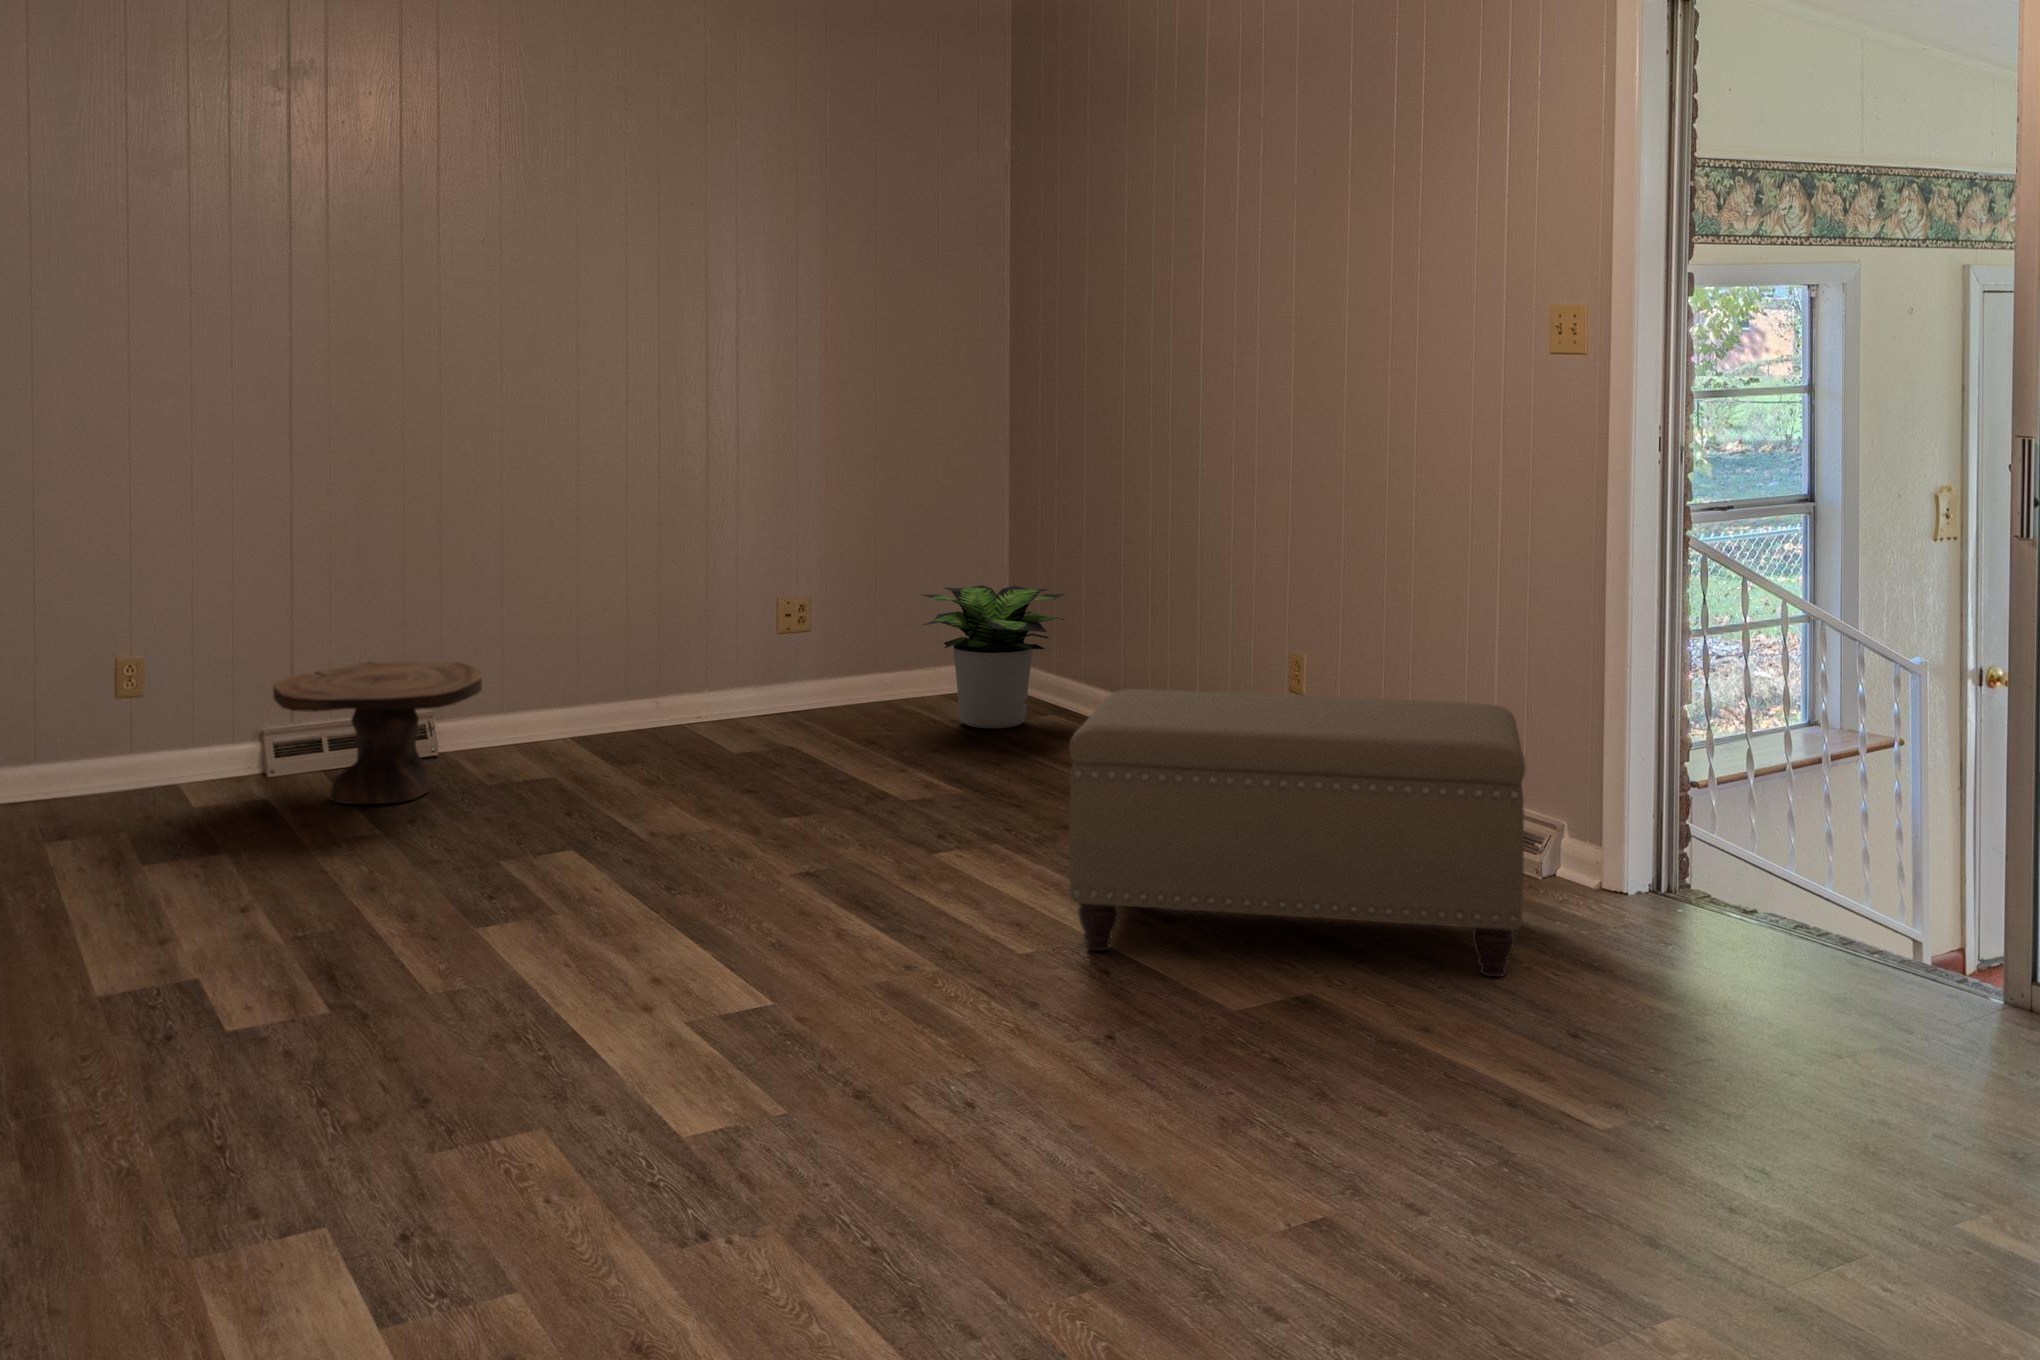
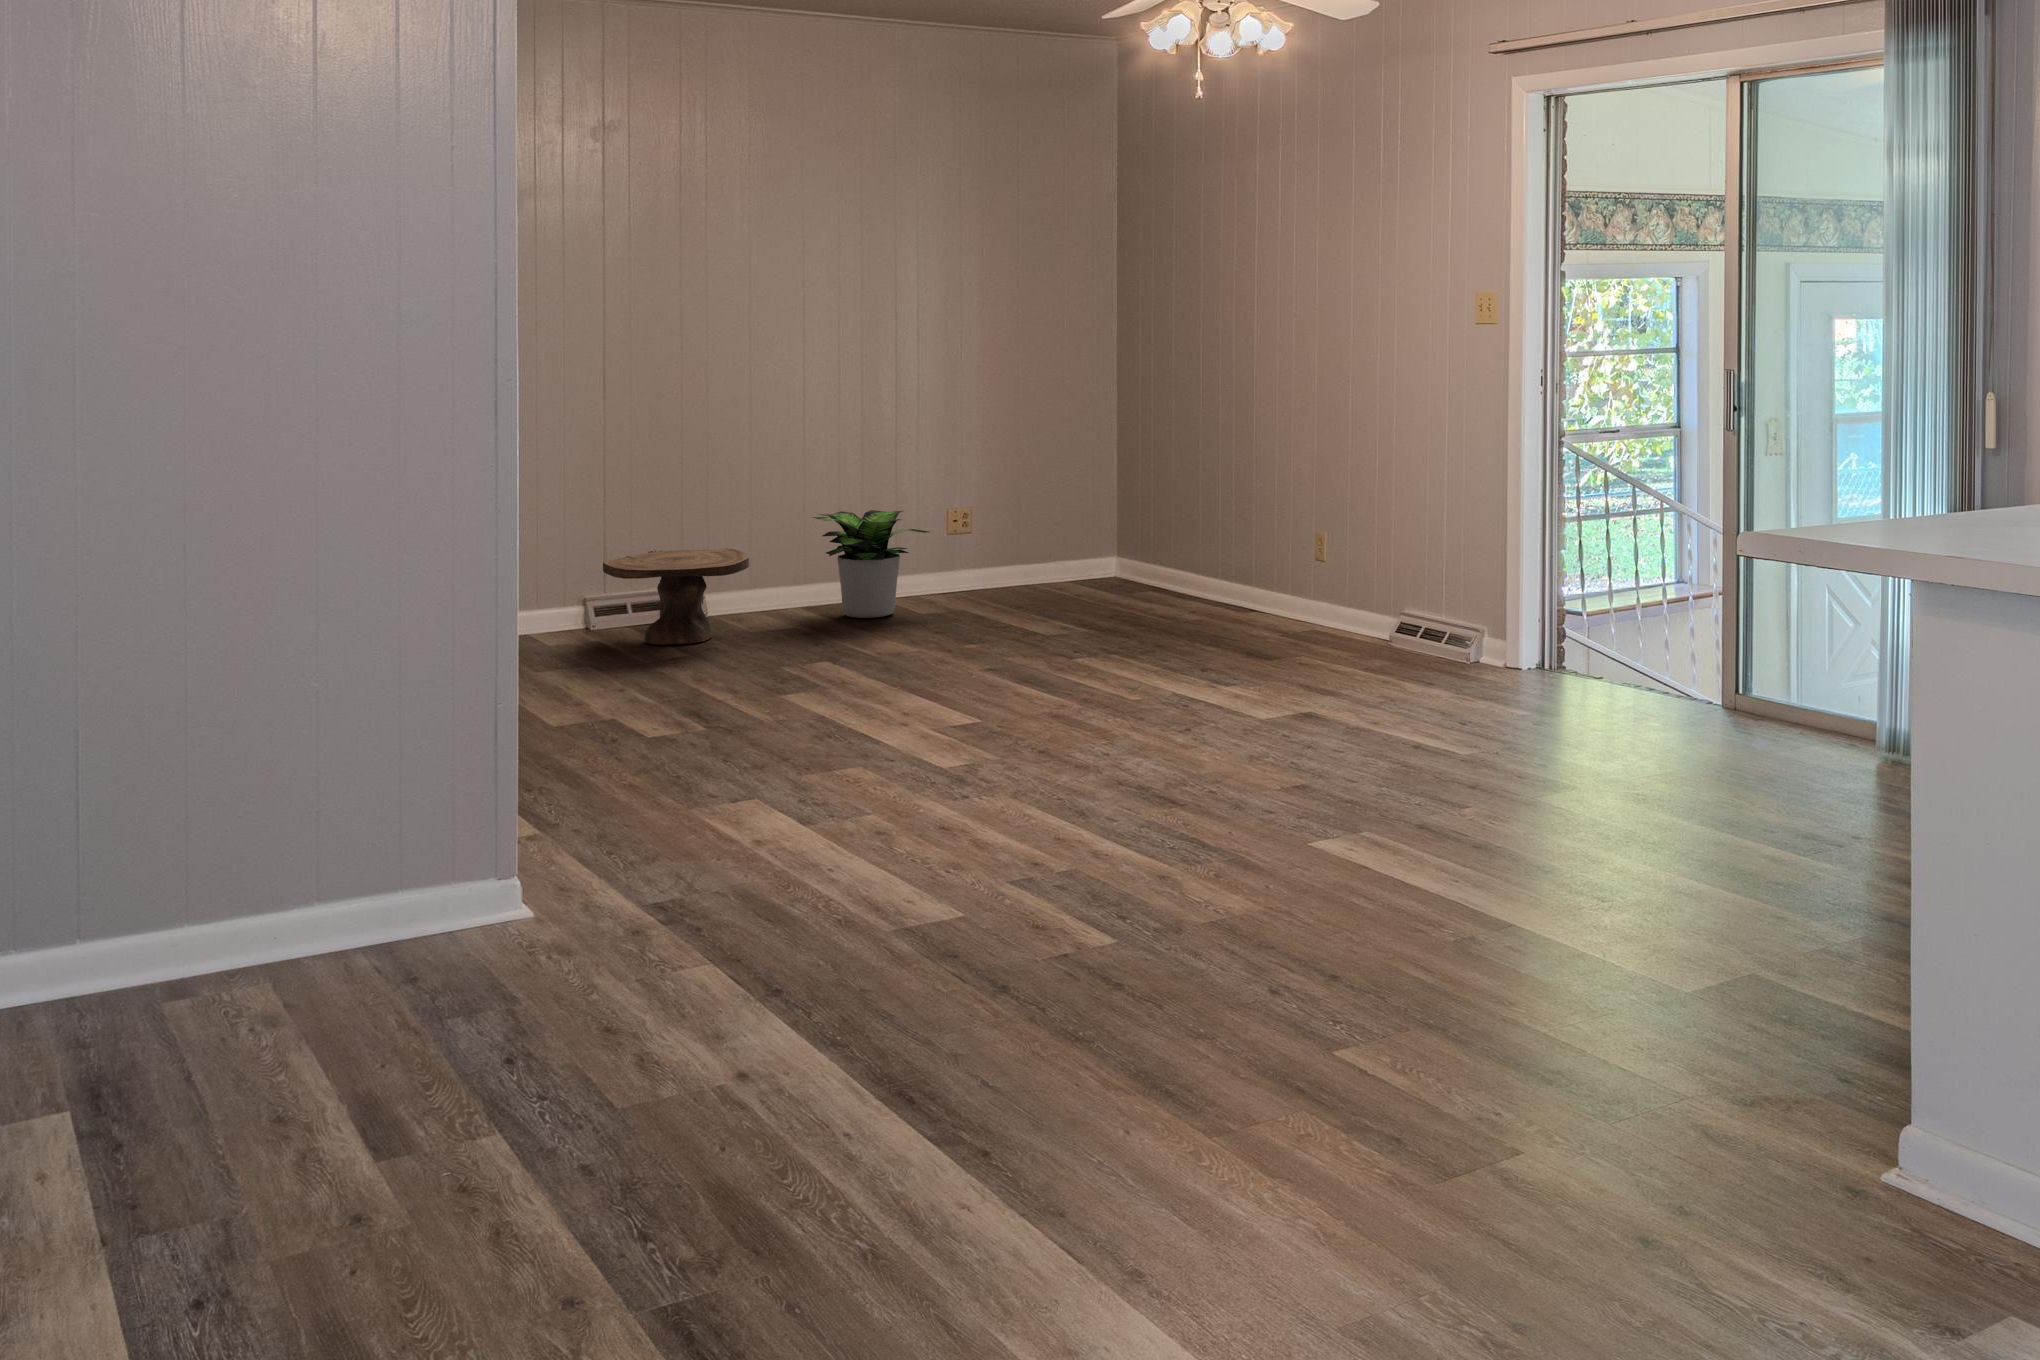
potted plant: present [923,585,1065,729] -> present [813,510,929,618]
ottoman: present [1069,689,1525,977] -> none [1164,545,1447,707]

